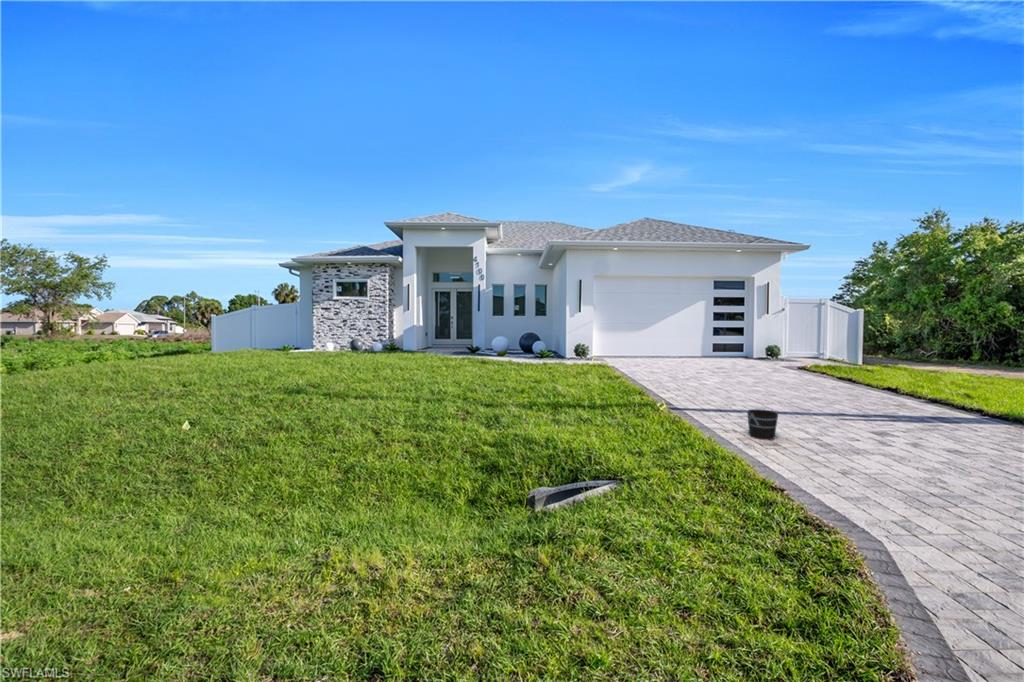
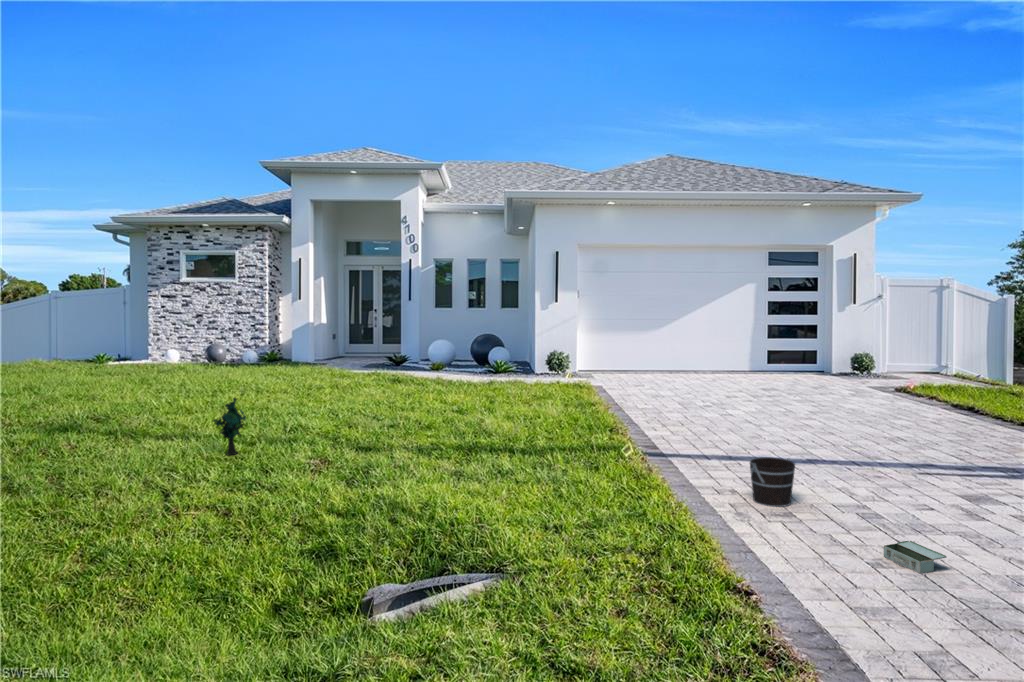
decorative plant: none [399,371,420,408] -> present [213,398,246,455]
toolbox: none [852,461,897,481] -> present [884,541,946,574]

